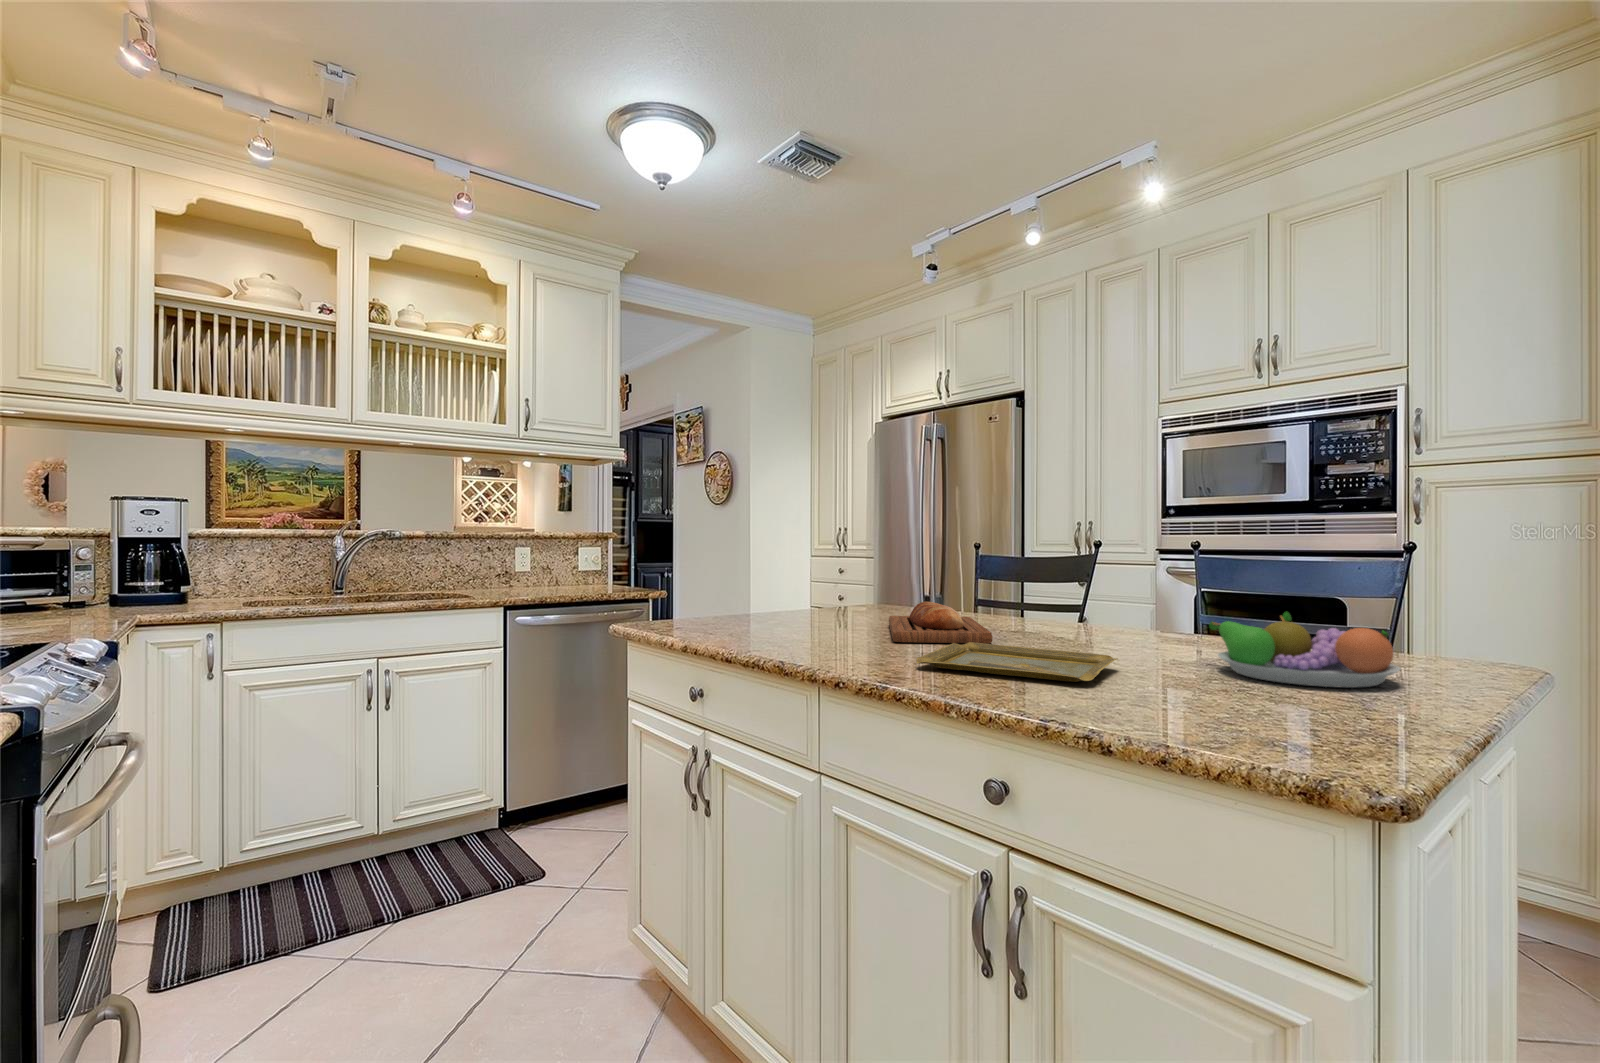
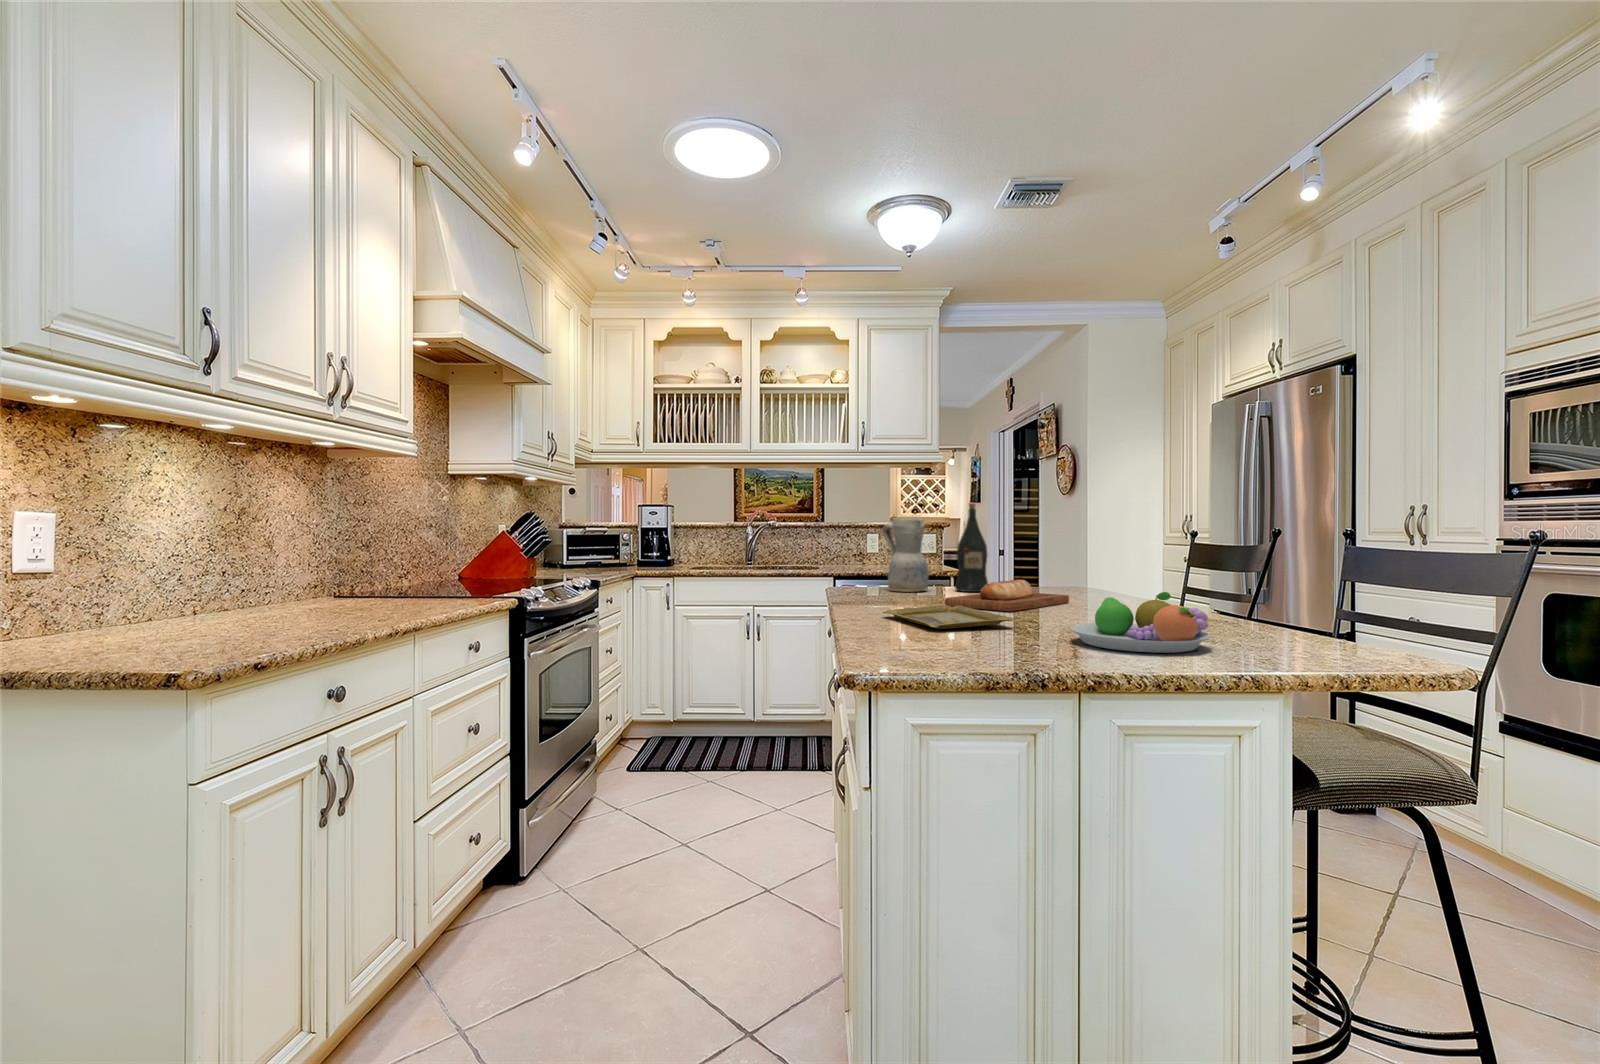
wine bottle: none [791,508,833,619] -> present [955,503,988,592]
ceramic pitcher: none [706,525,772,625] -> present [883,518,929,592]

